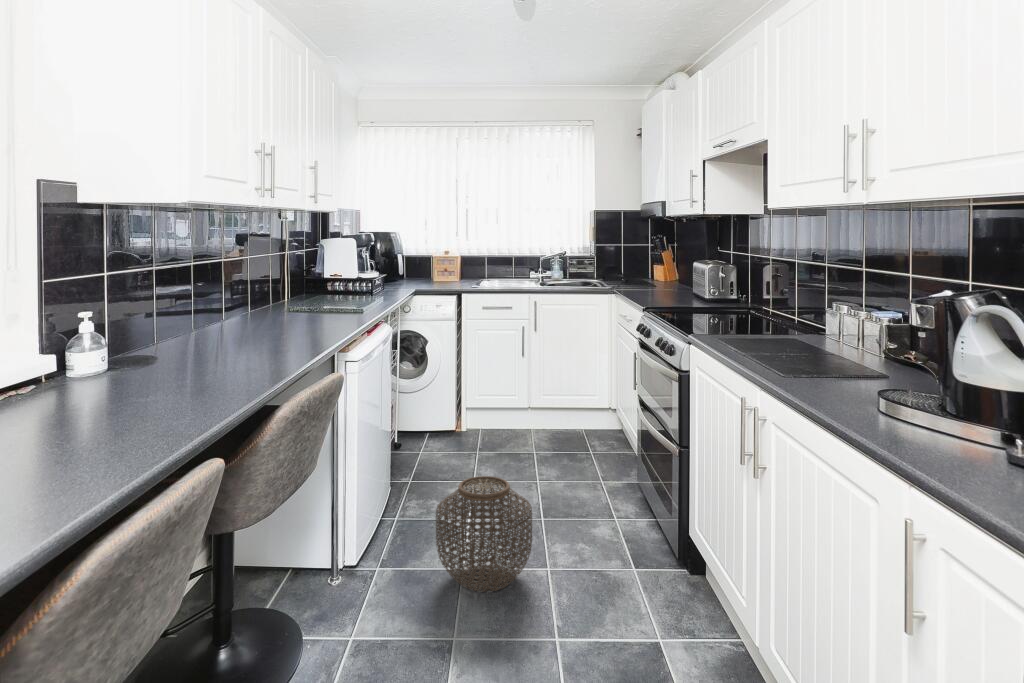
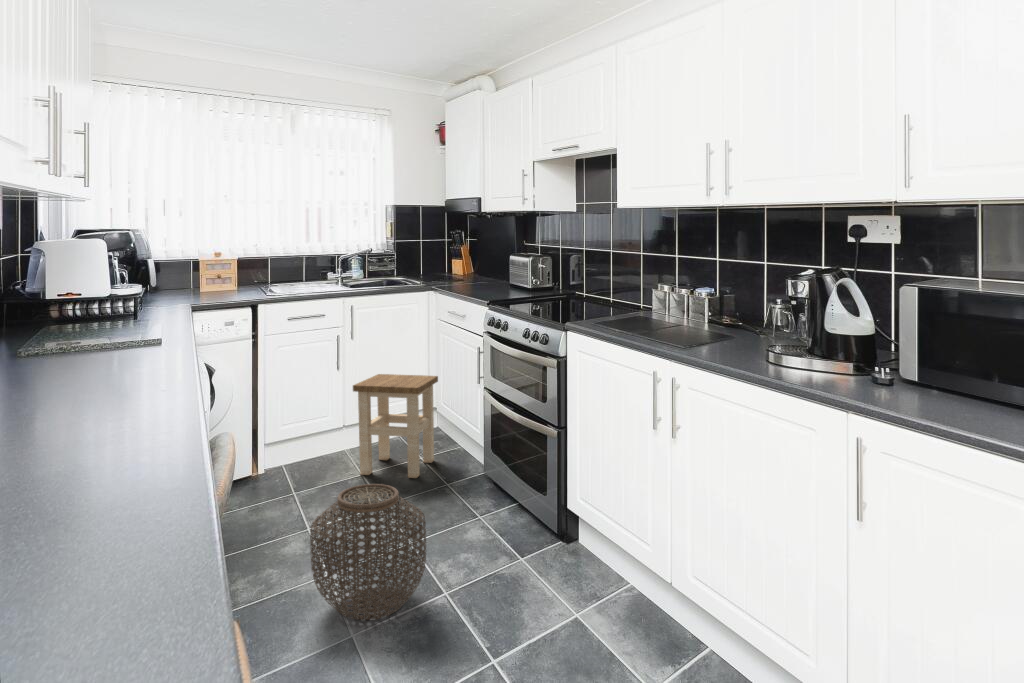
stool: none [526,373,609,474] -> present [353,374,438,478]

